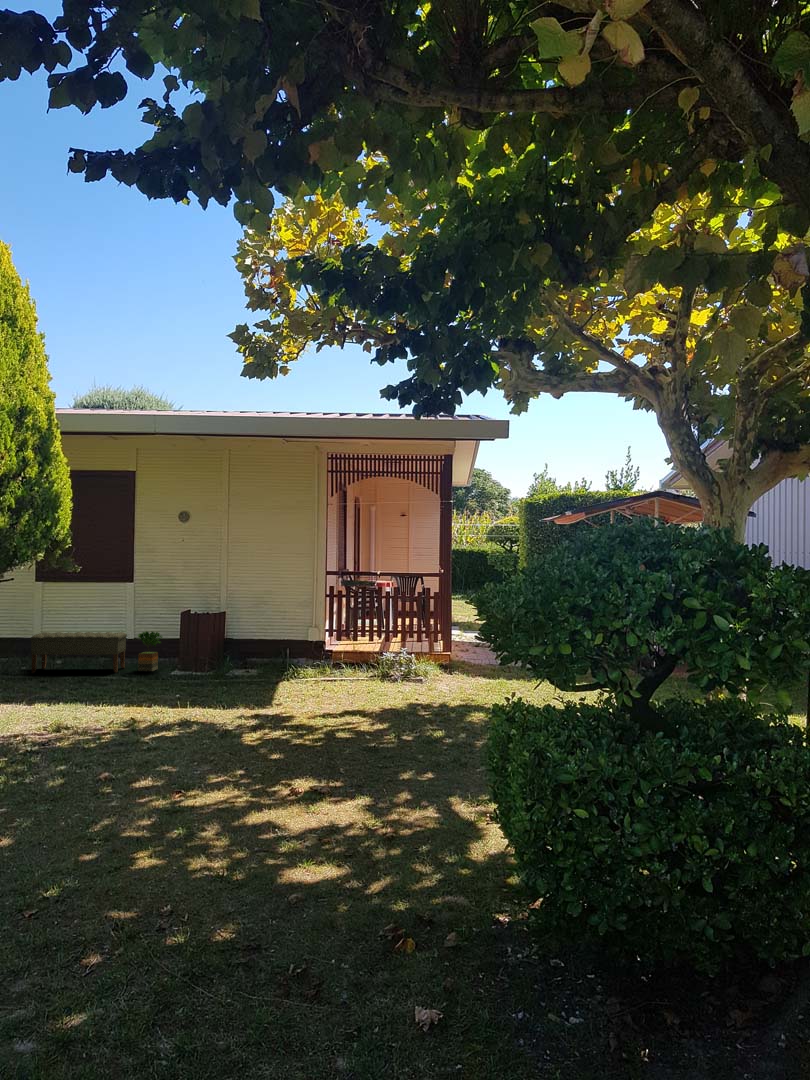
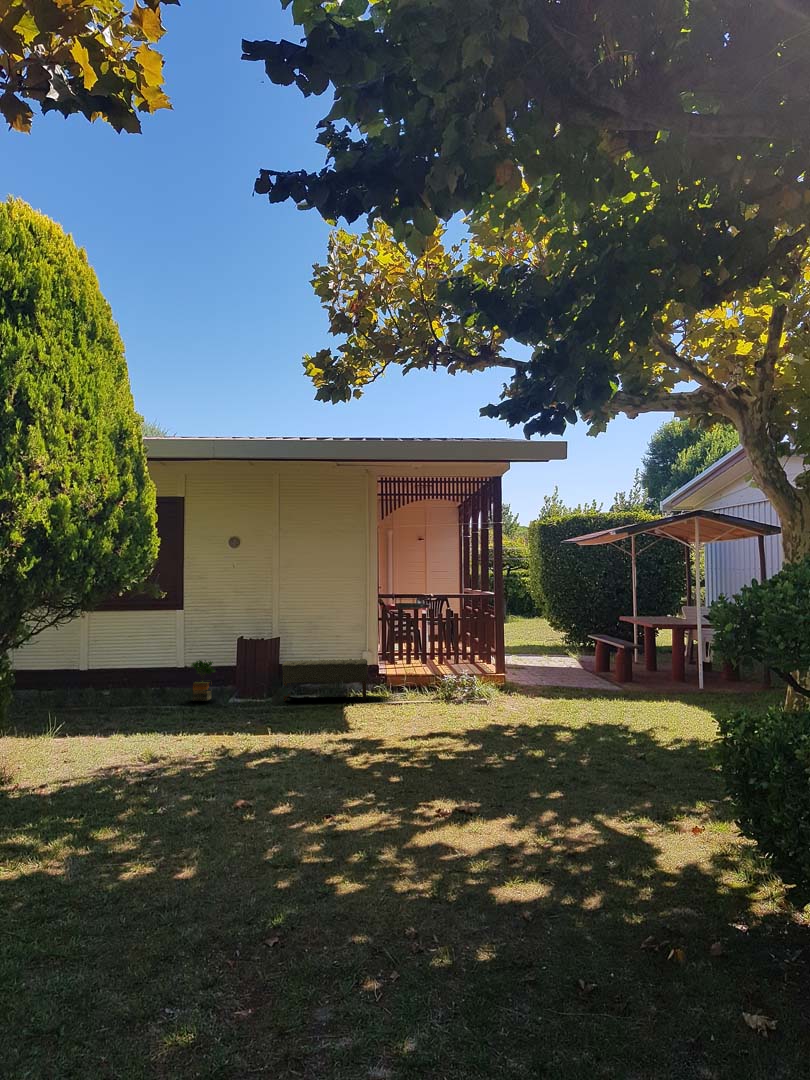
bench: present [30,632,127,673] -> present [282,659,367,701]

